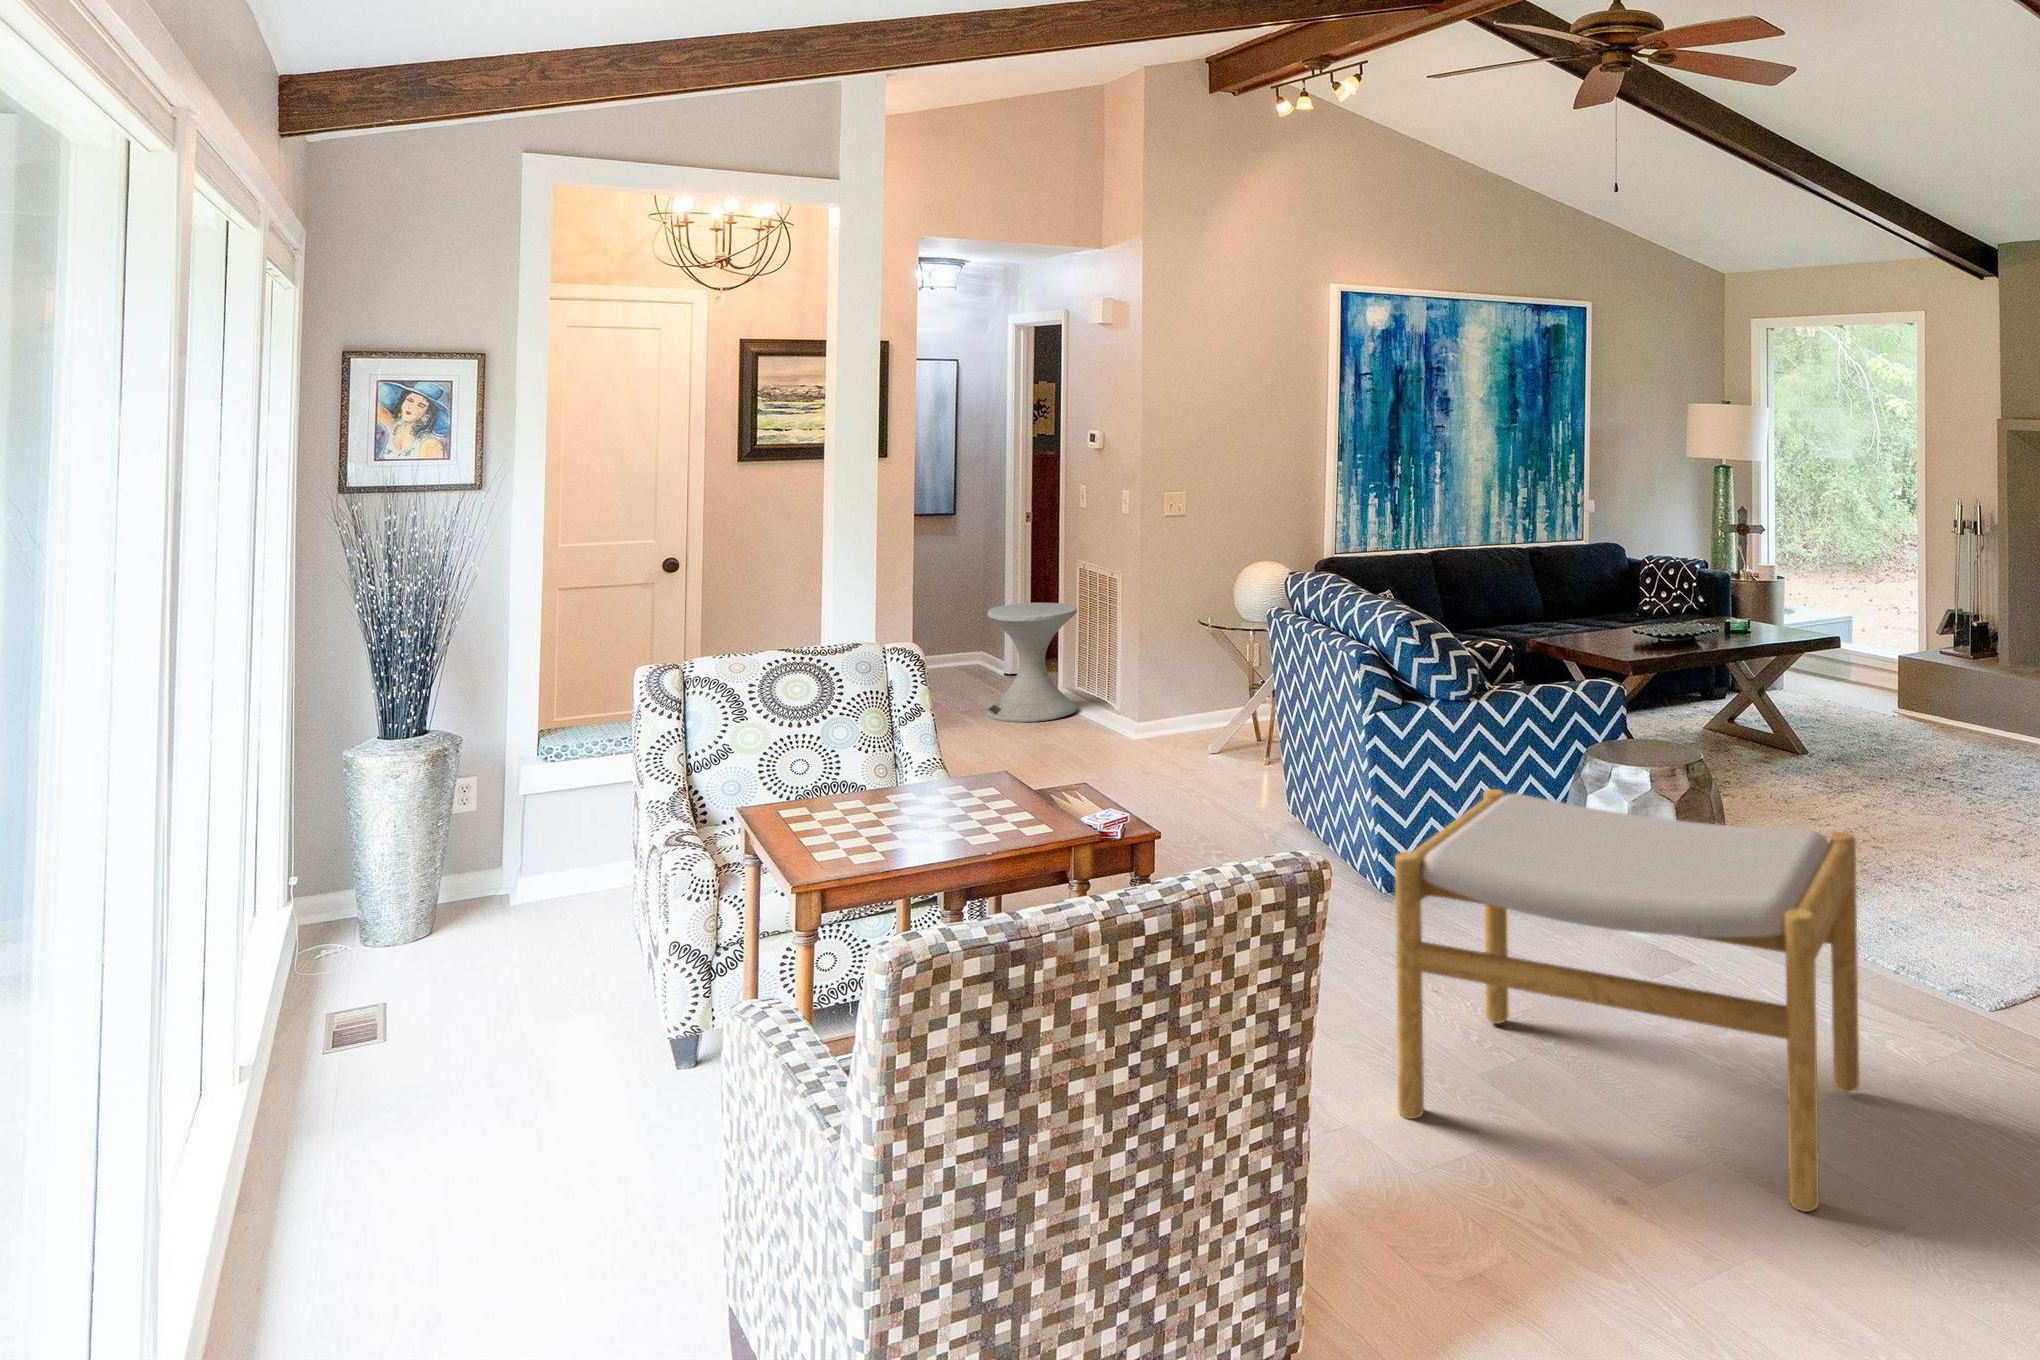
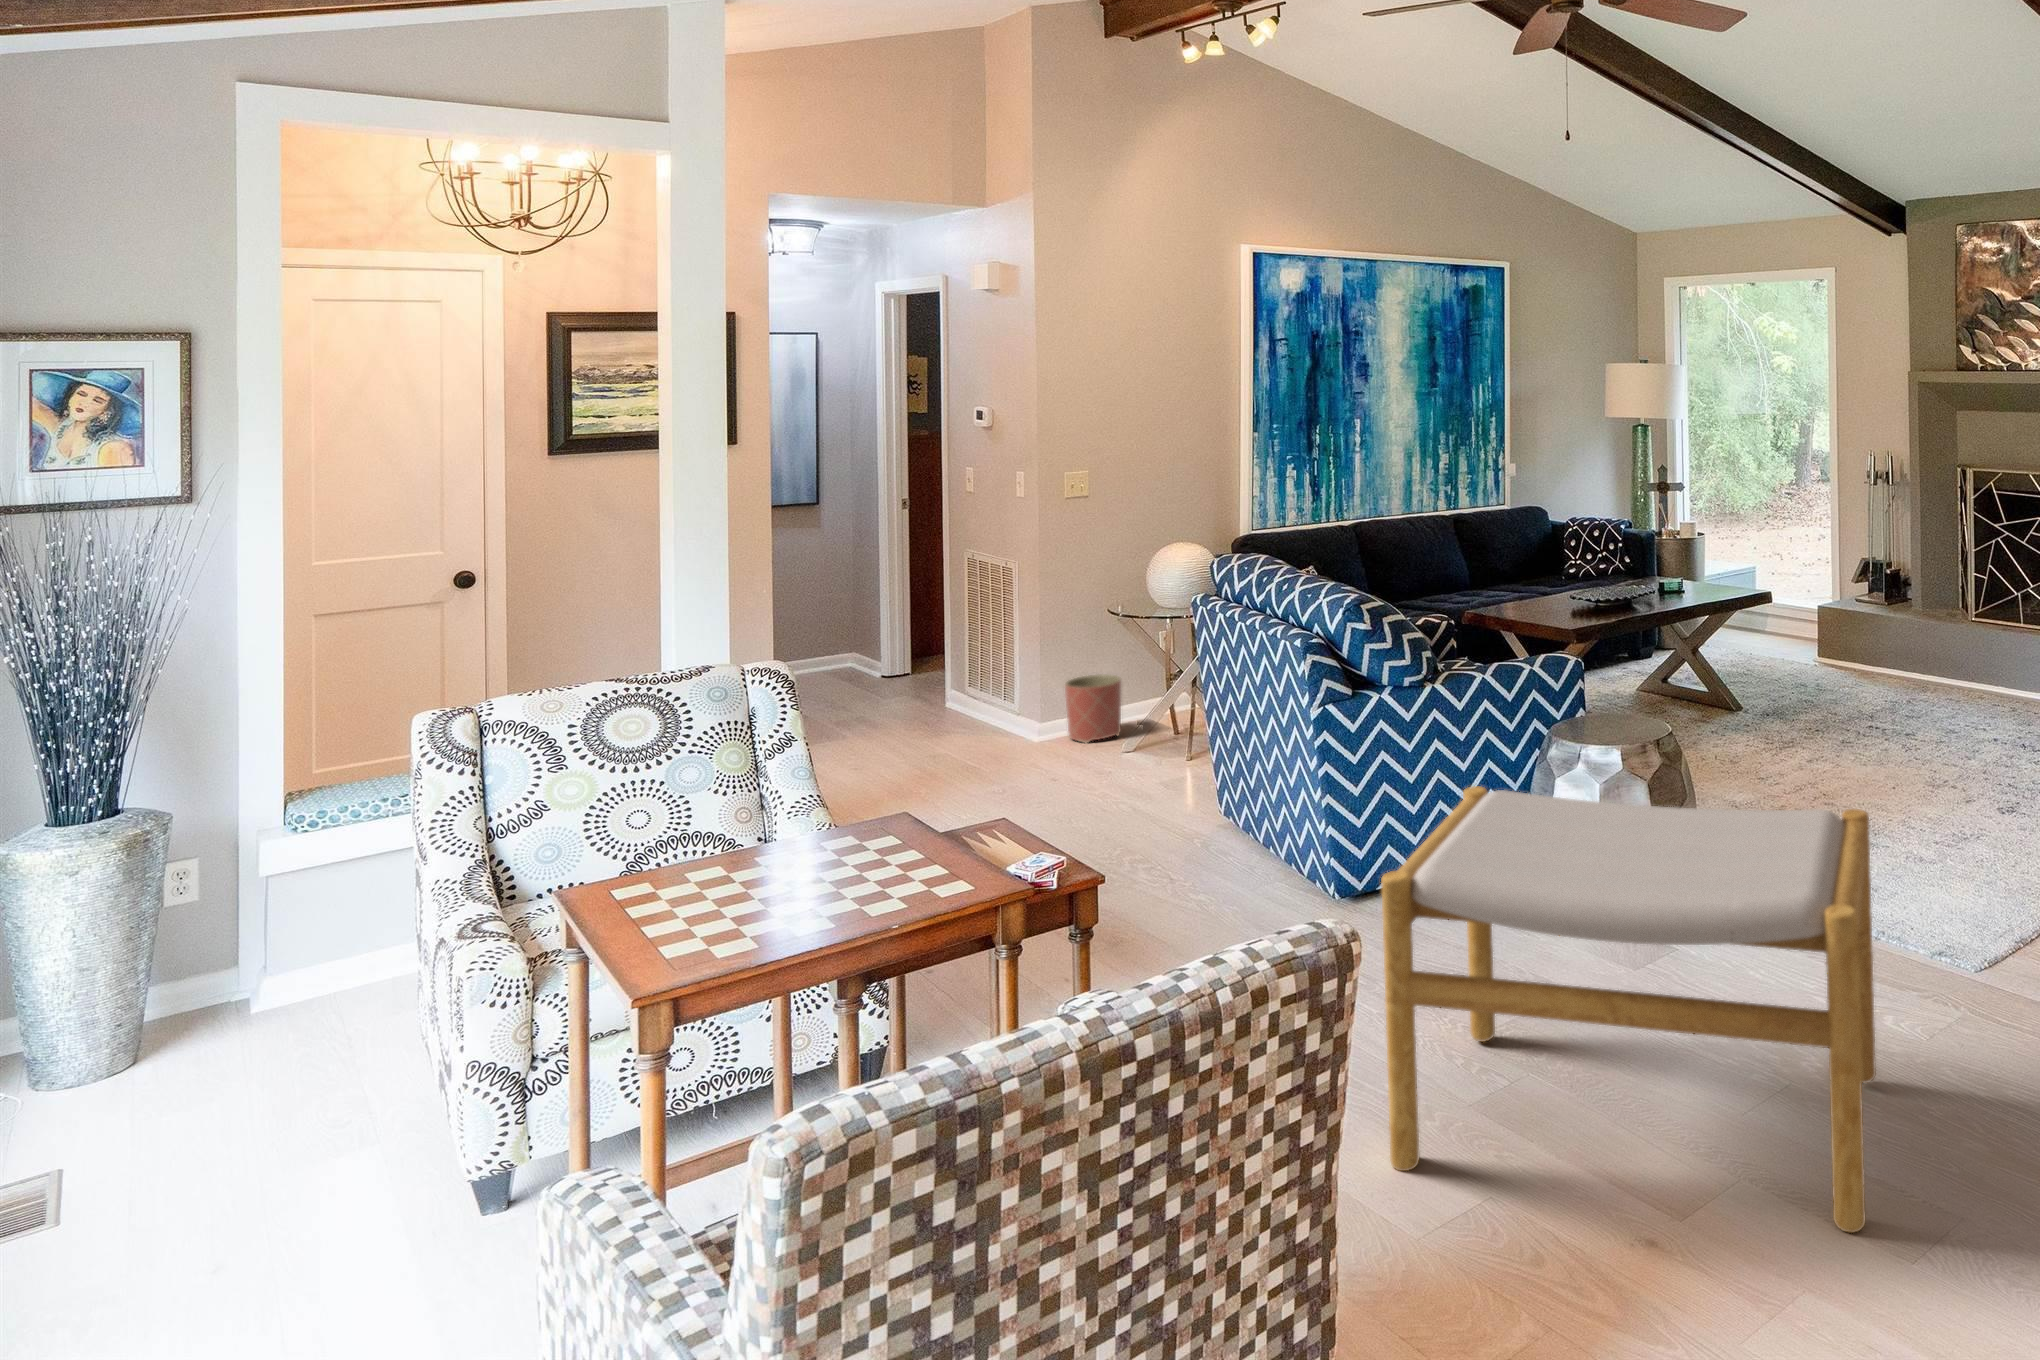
side table: present [987,603,1077,722] -> none [864,597,970,730]
planter: none [1159,681,1210,744] -> present [1065,674,1121,743]

